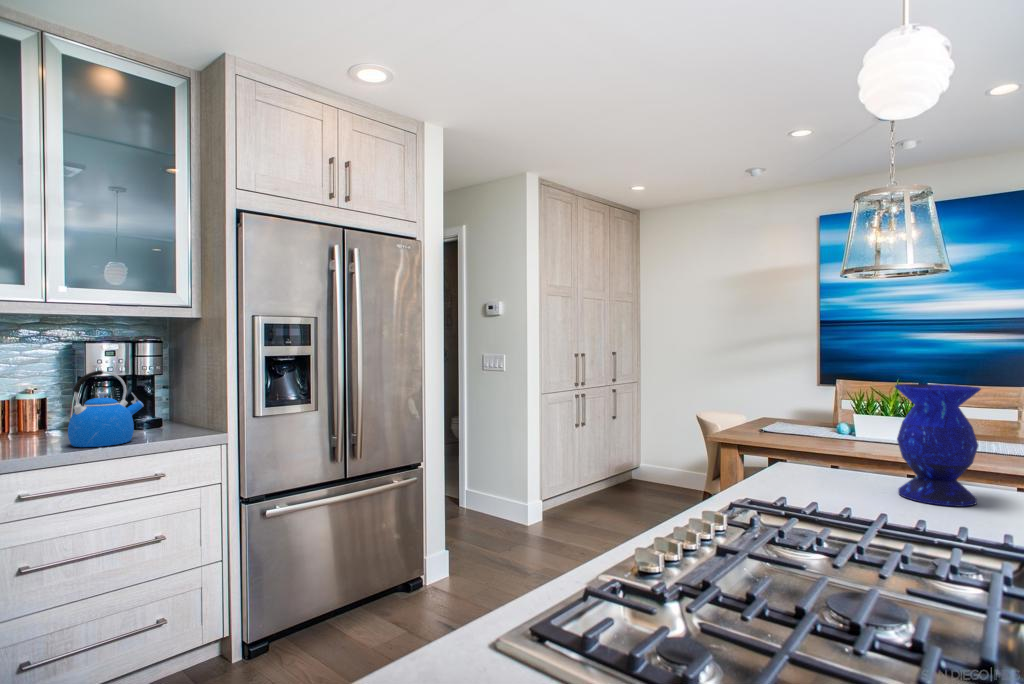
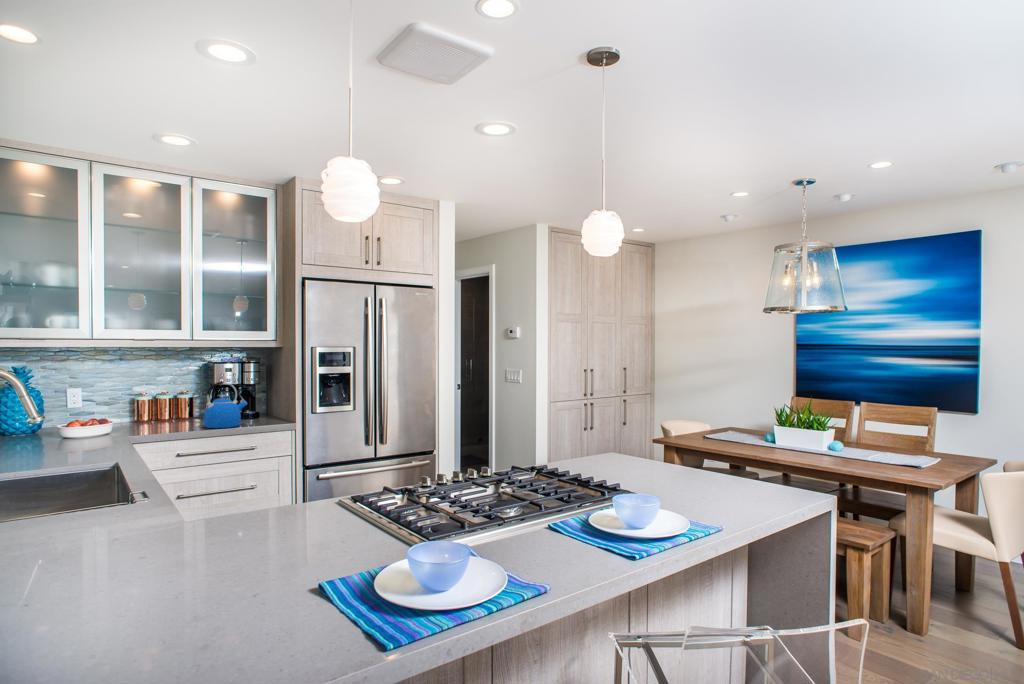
vase: present [895,384,981,506] -> none [649,402,694,478]

